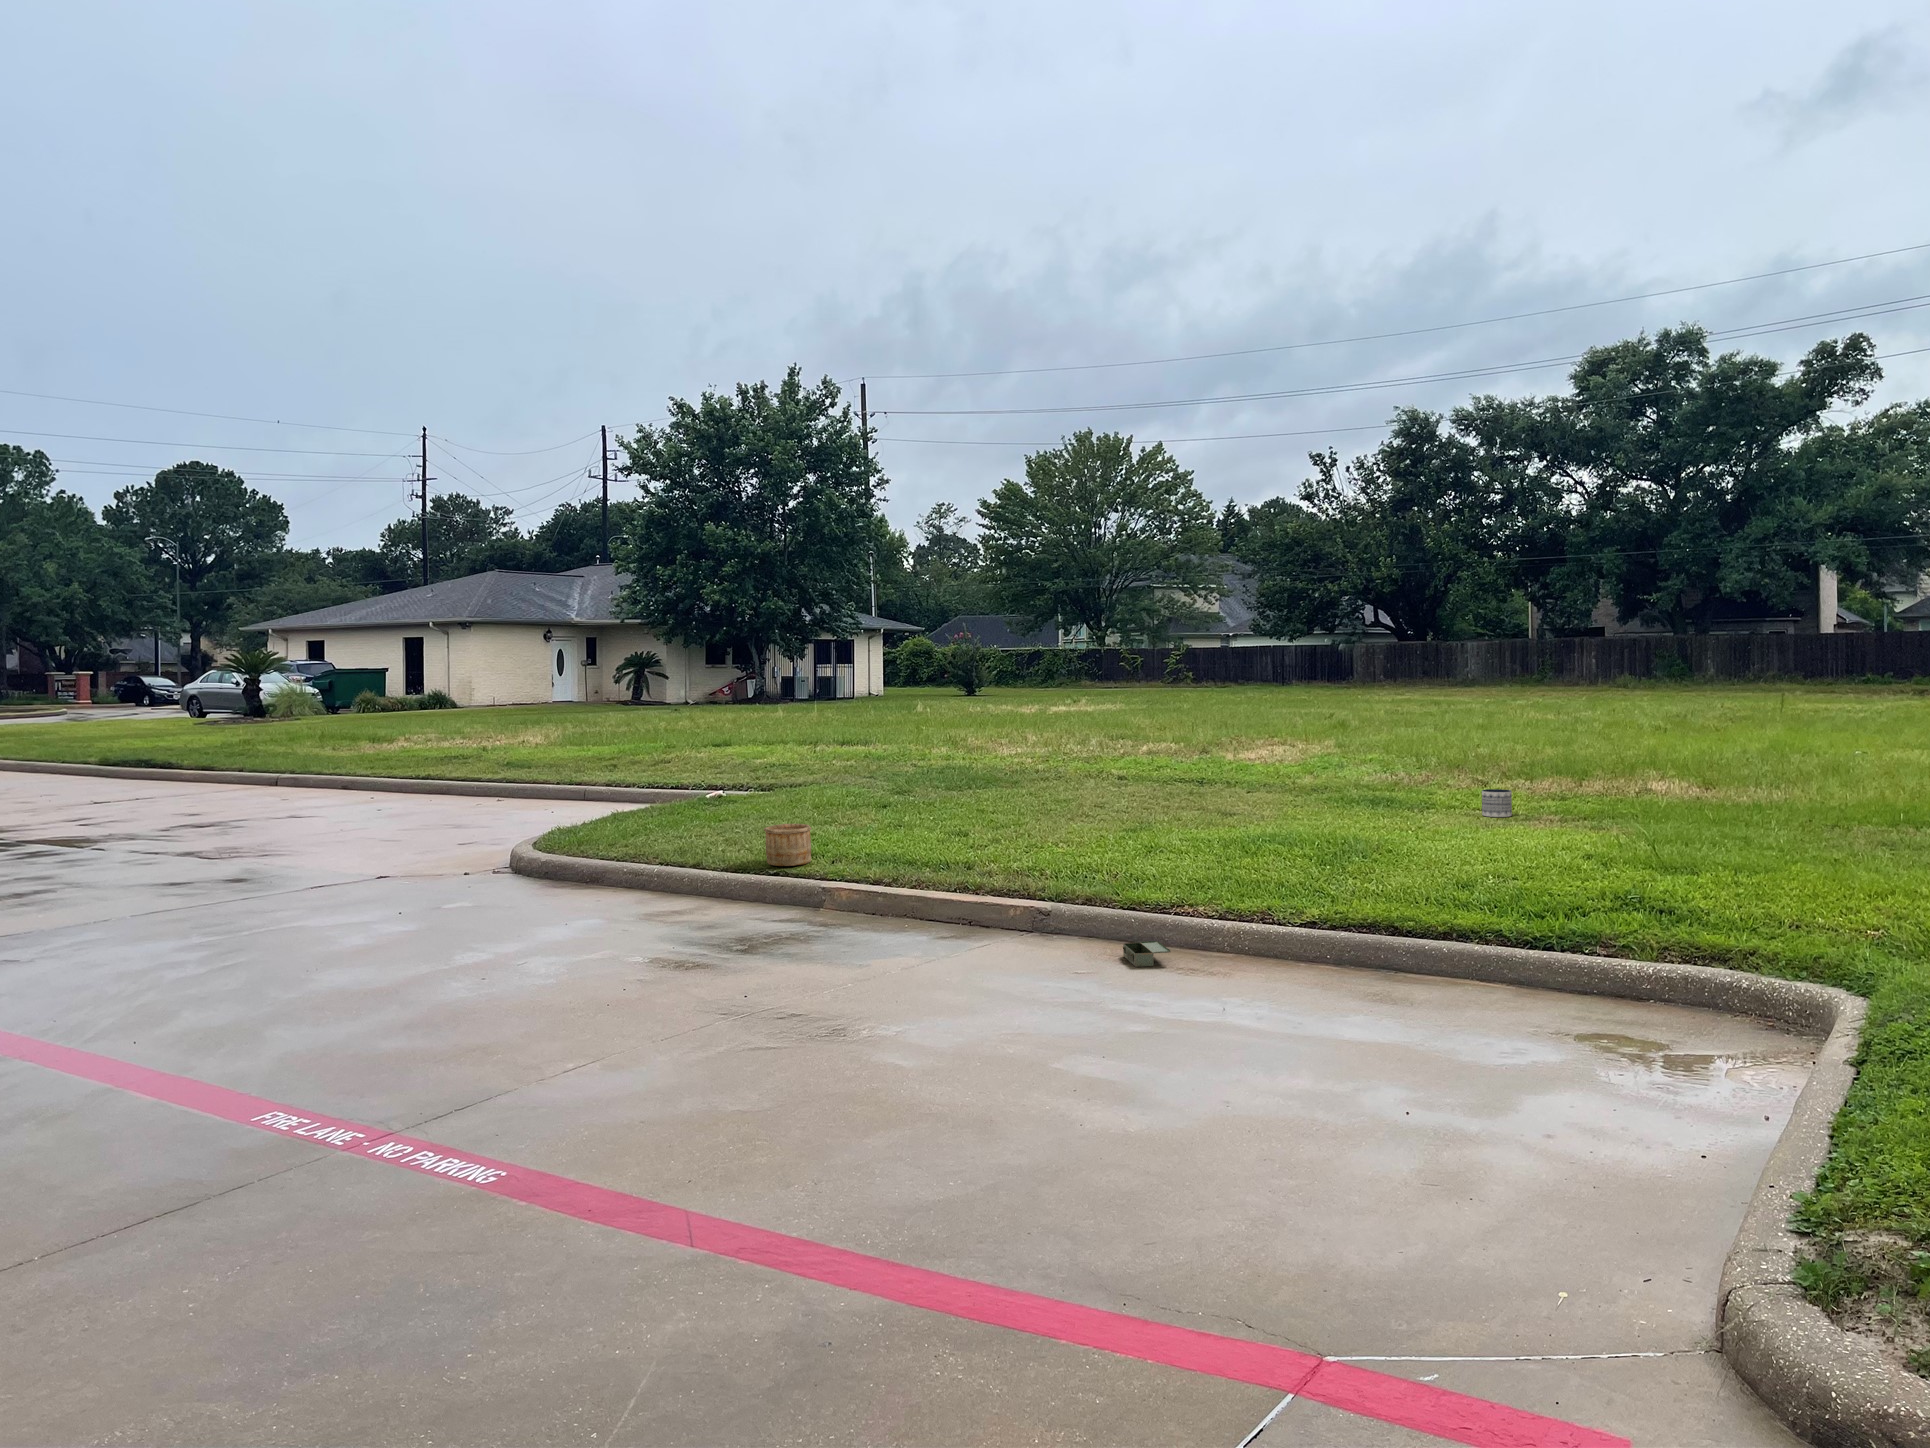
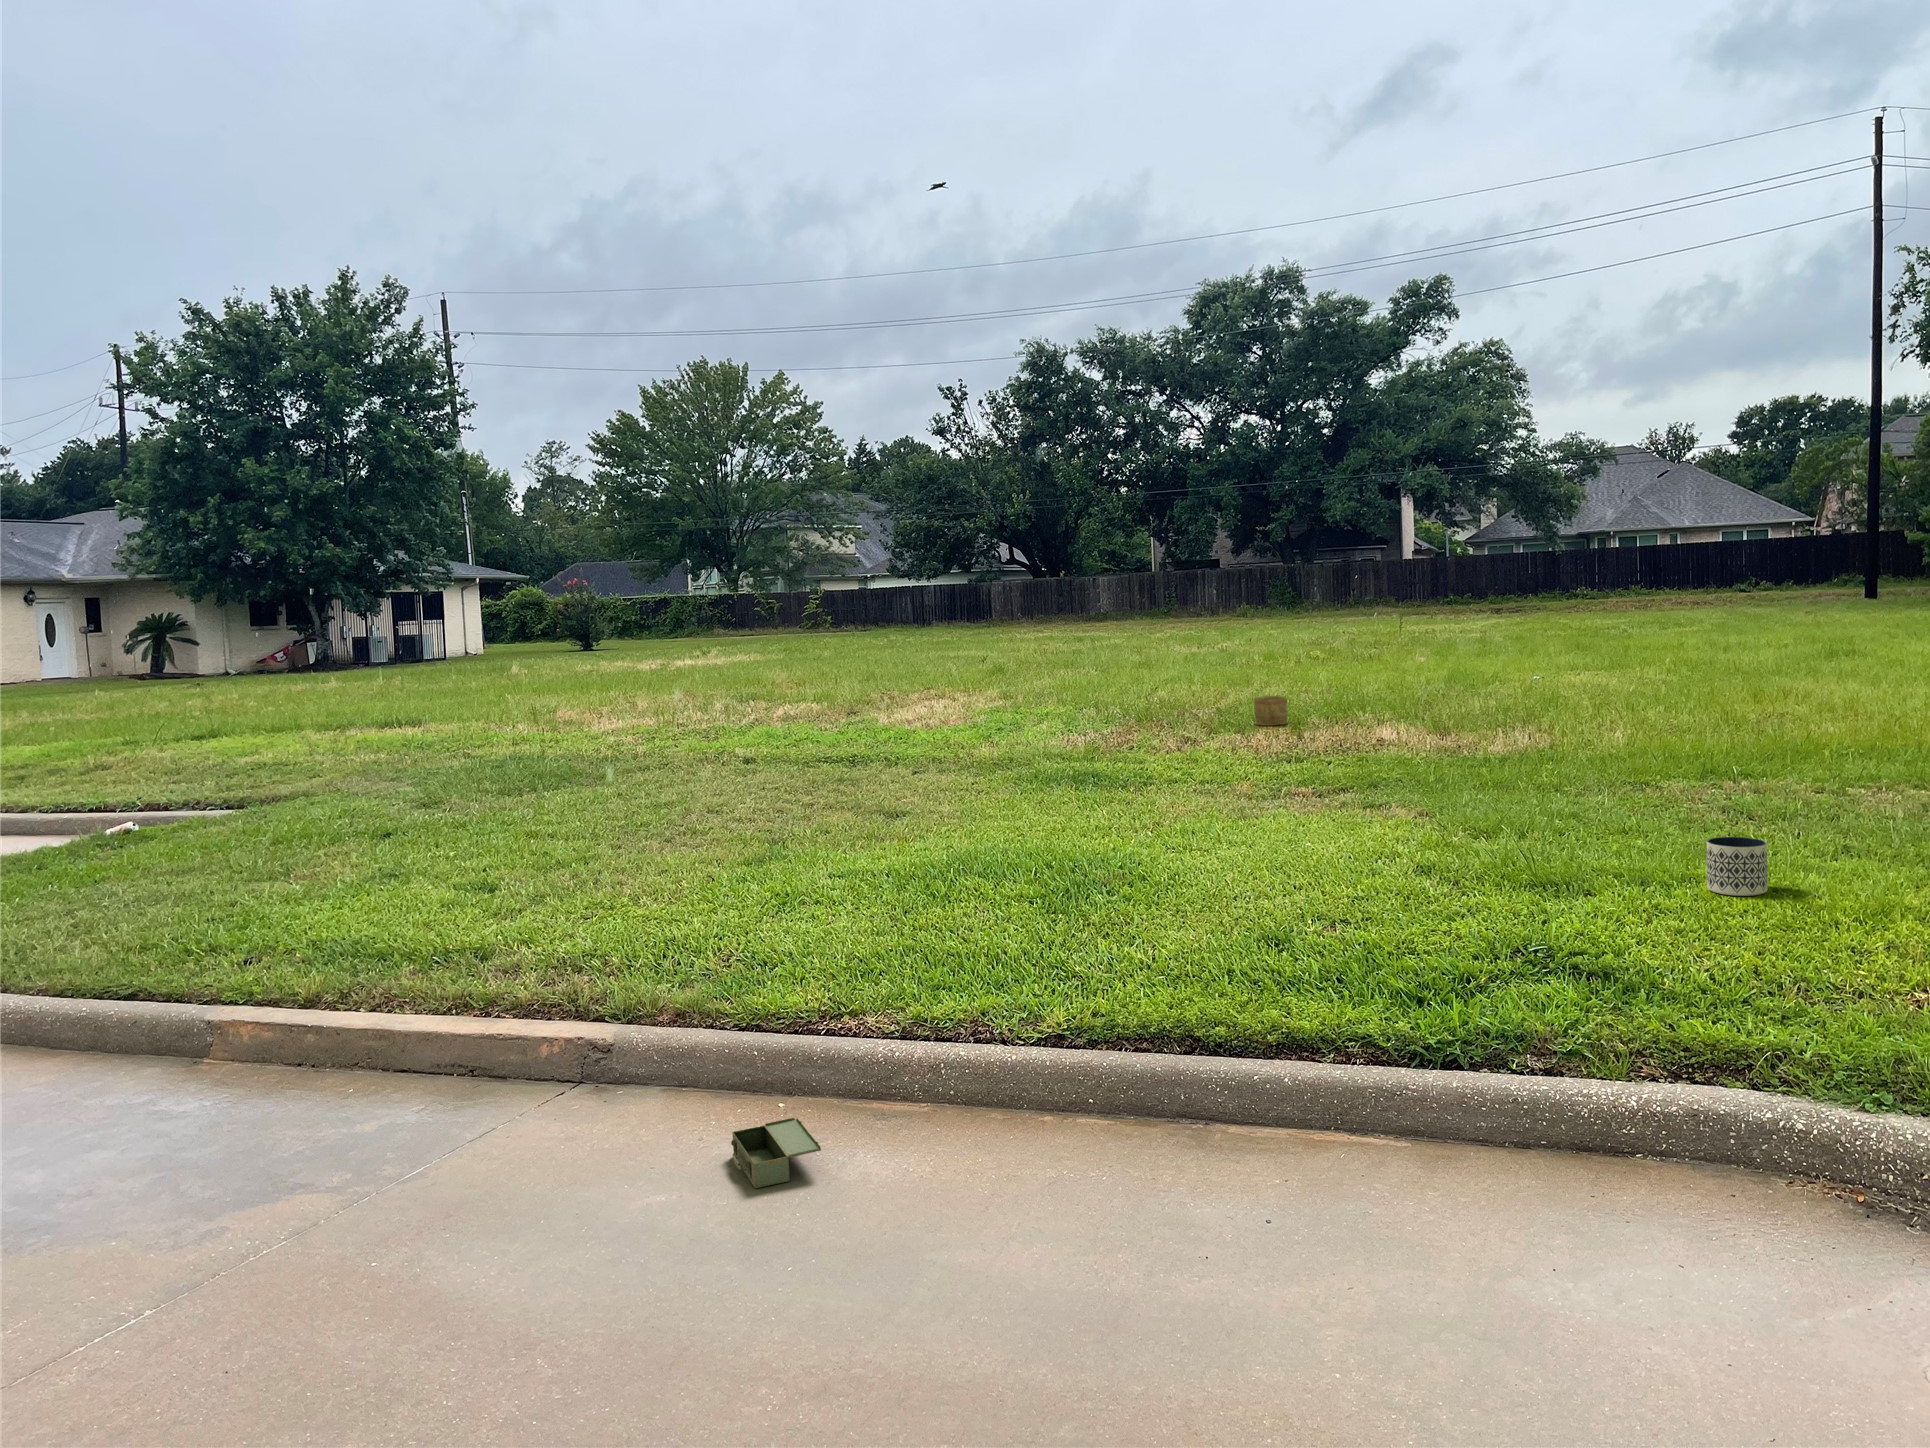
planter: present [1482,789,1512,817] -> present [1706,837,1768,896]
wooden bucket: present [764,824,811,866] -> present [1254,696,1288,726]

